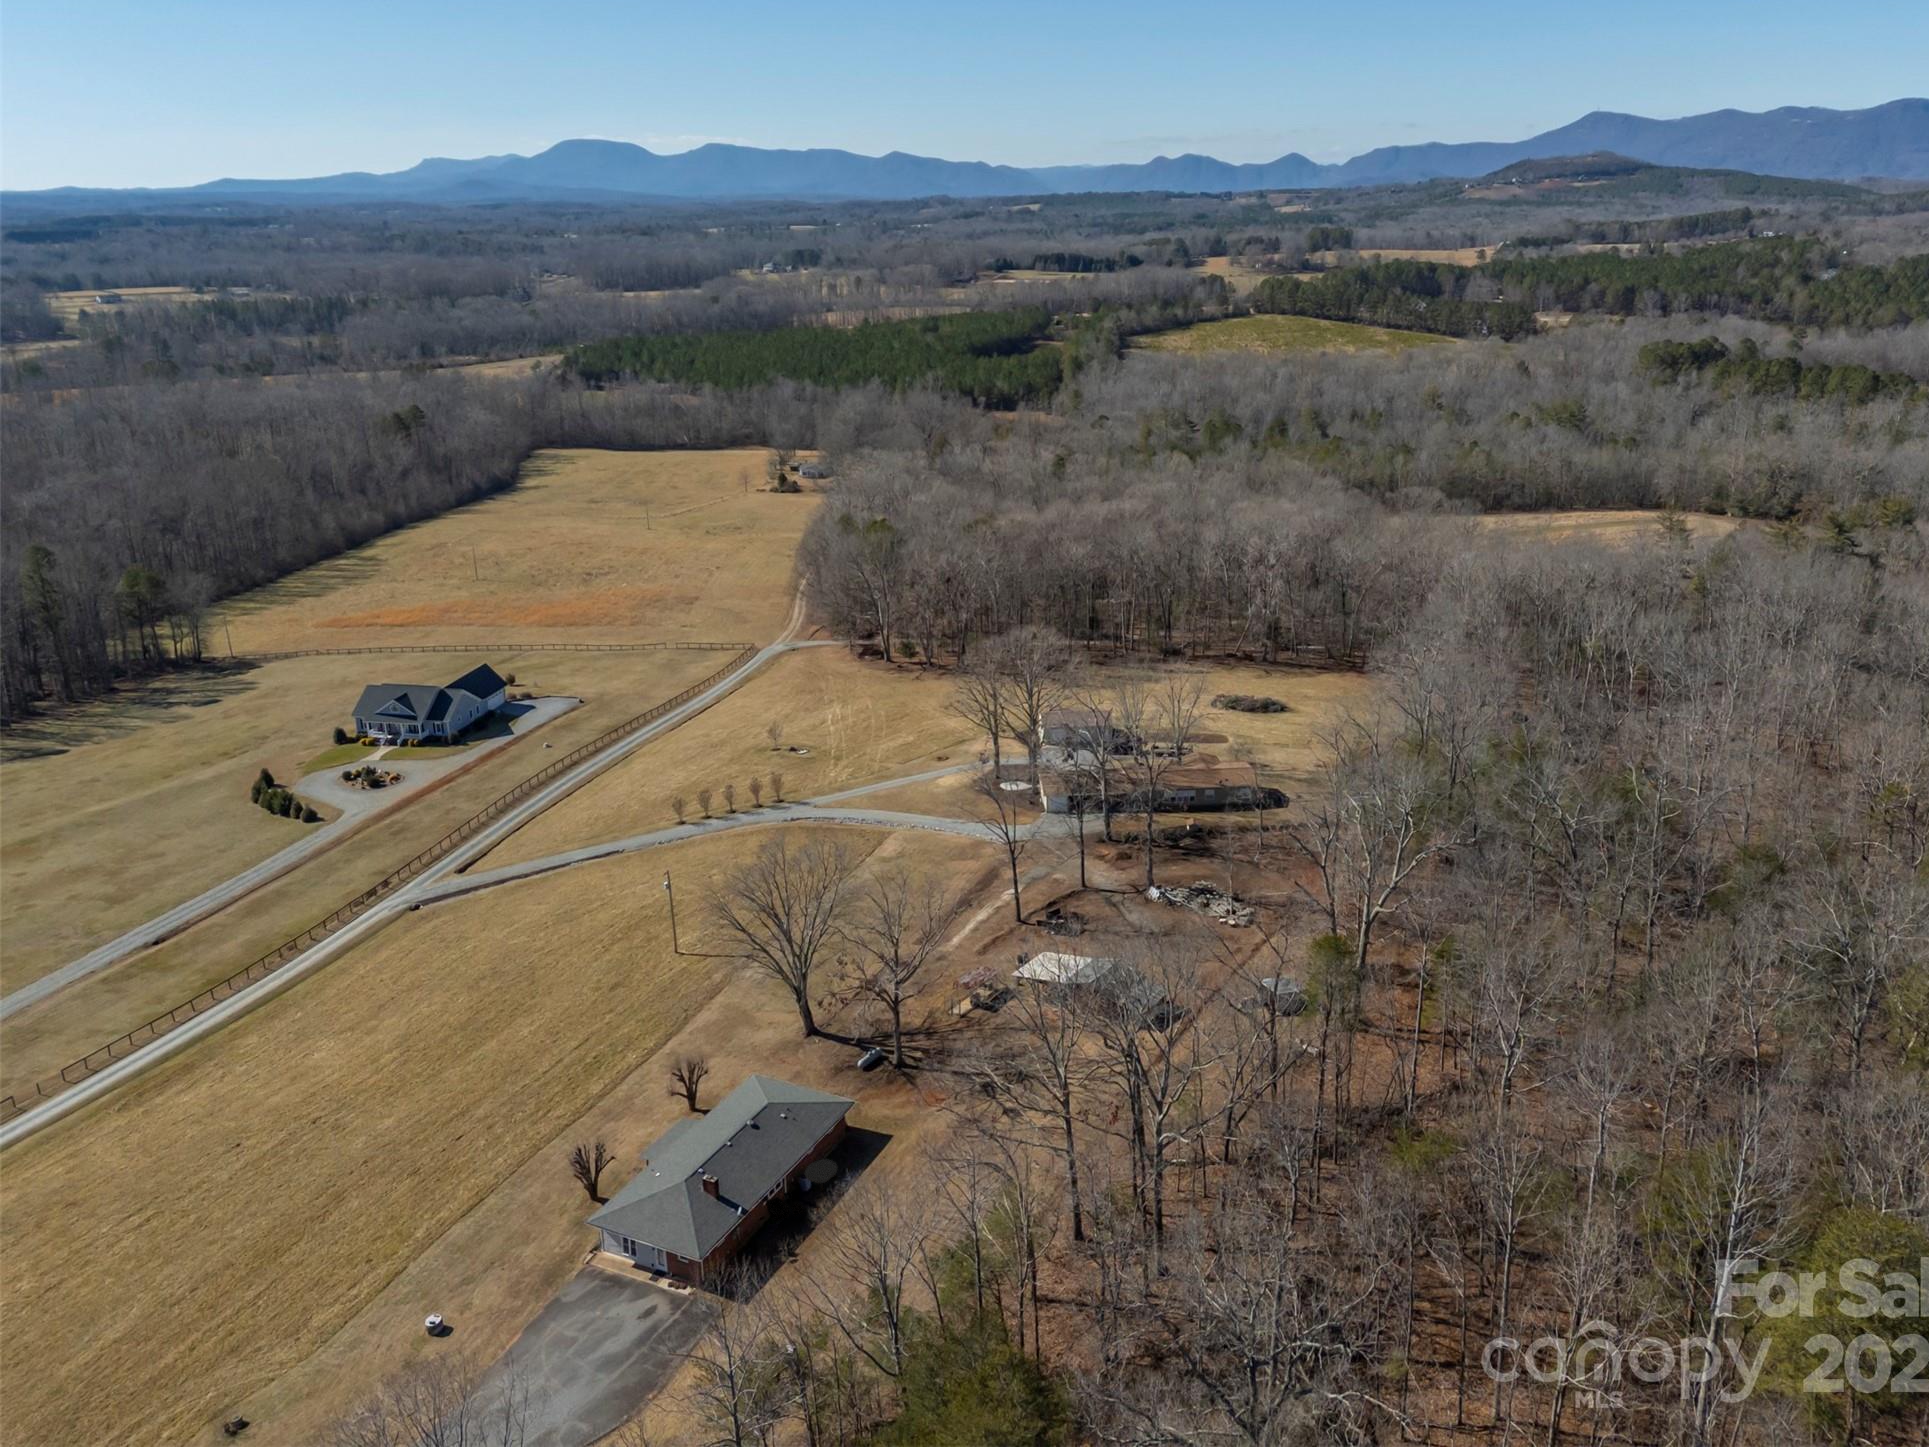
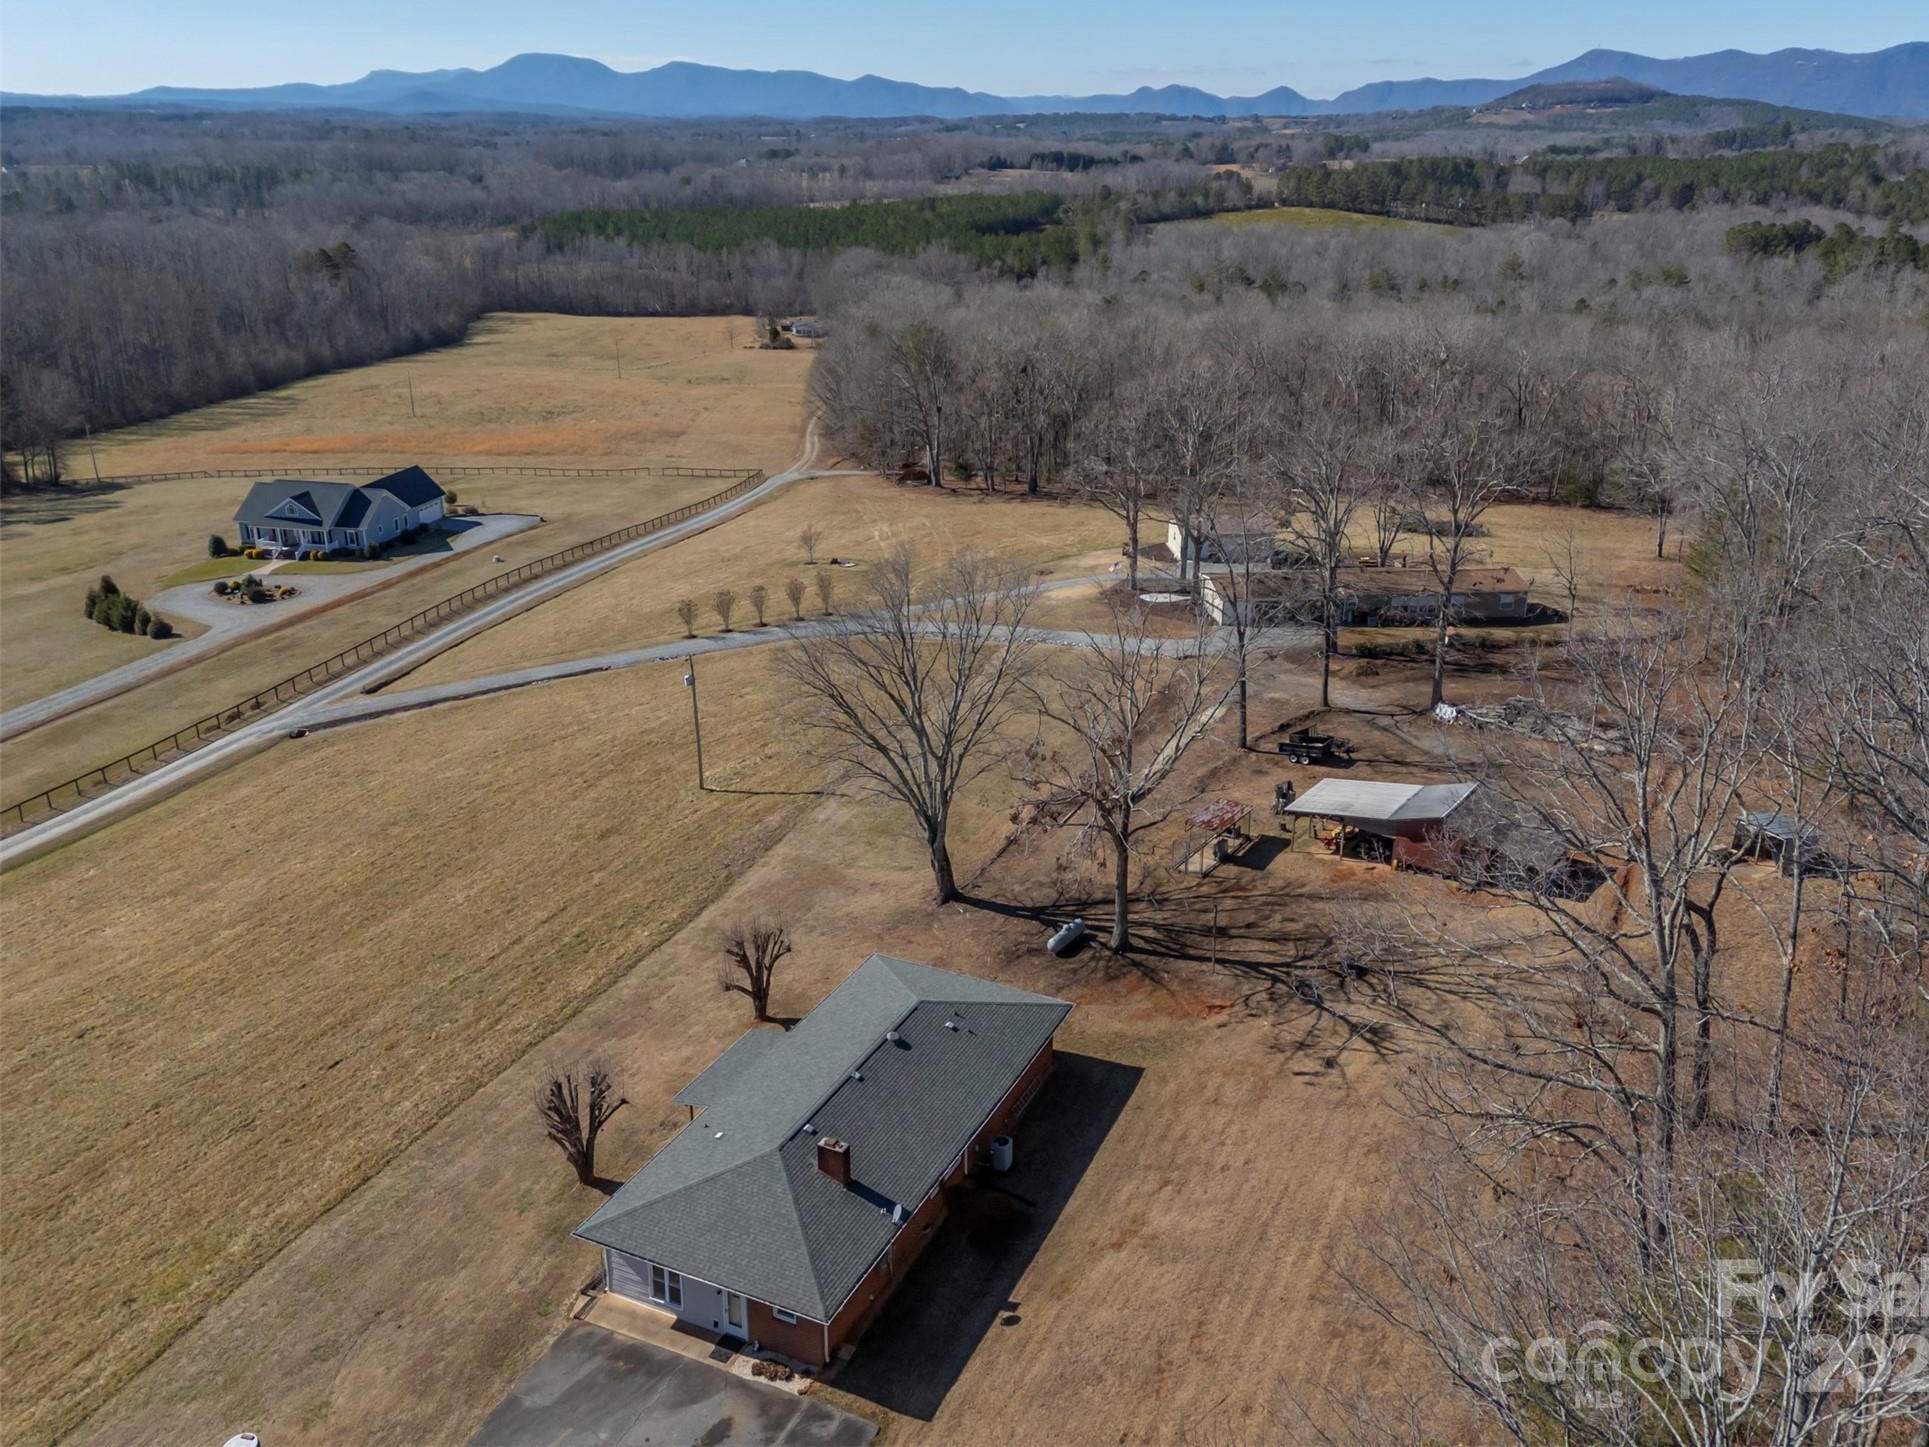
round table: present [805,1159,838,1191] -> none [1001,1109,1066,1172]

